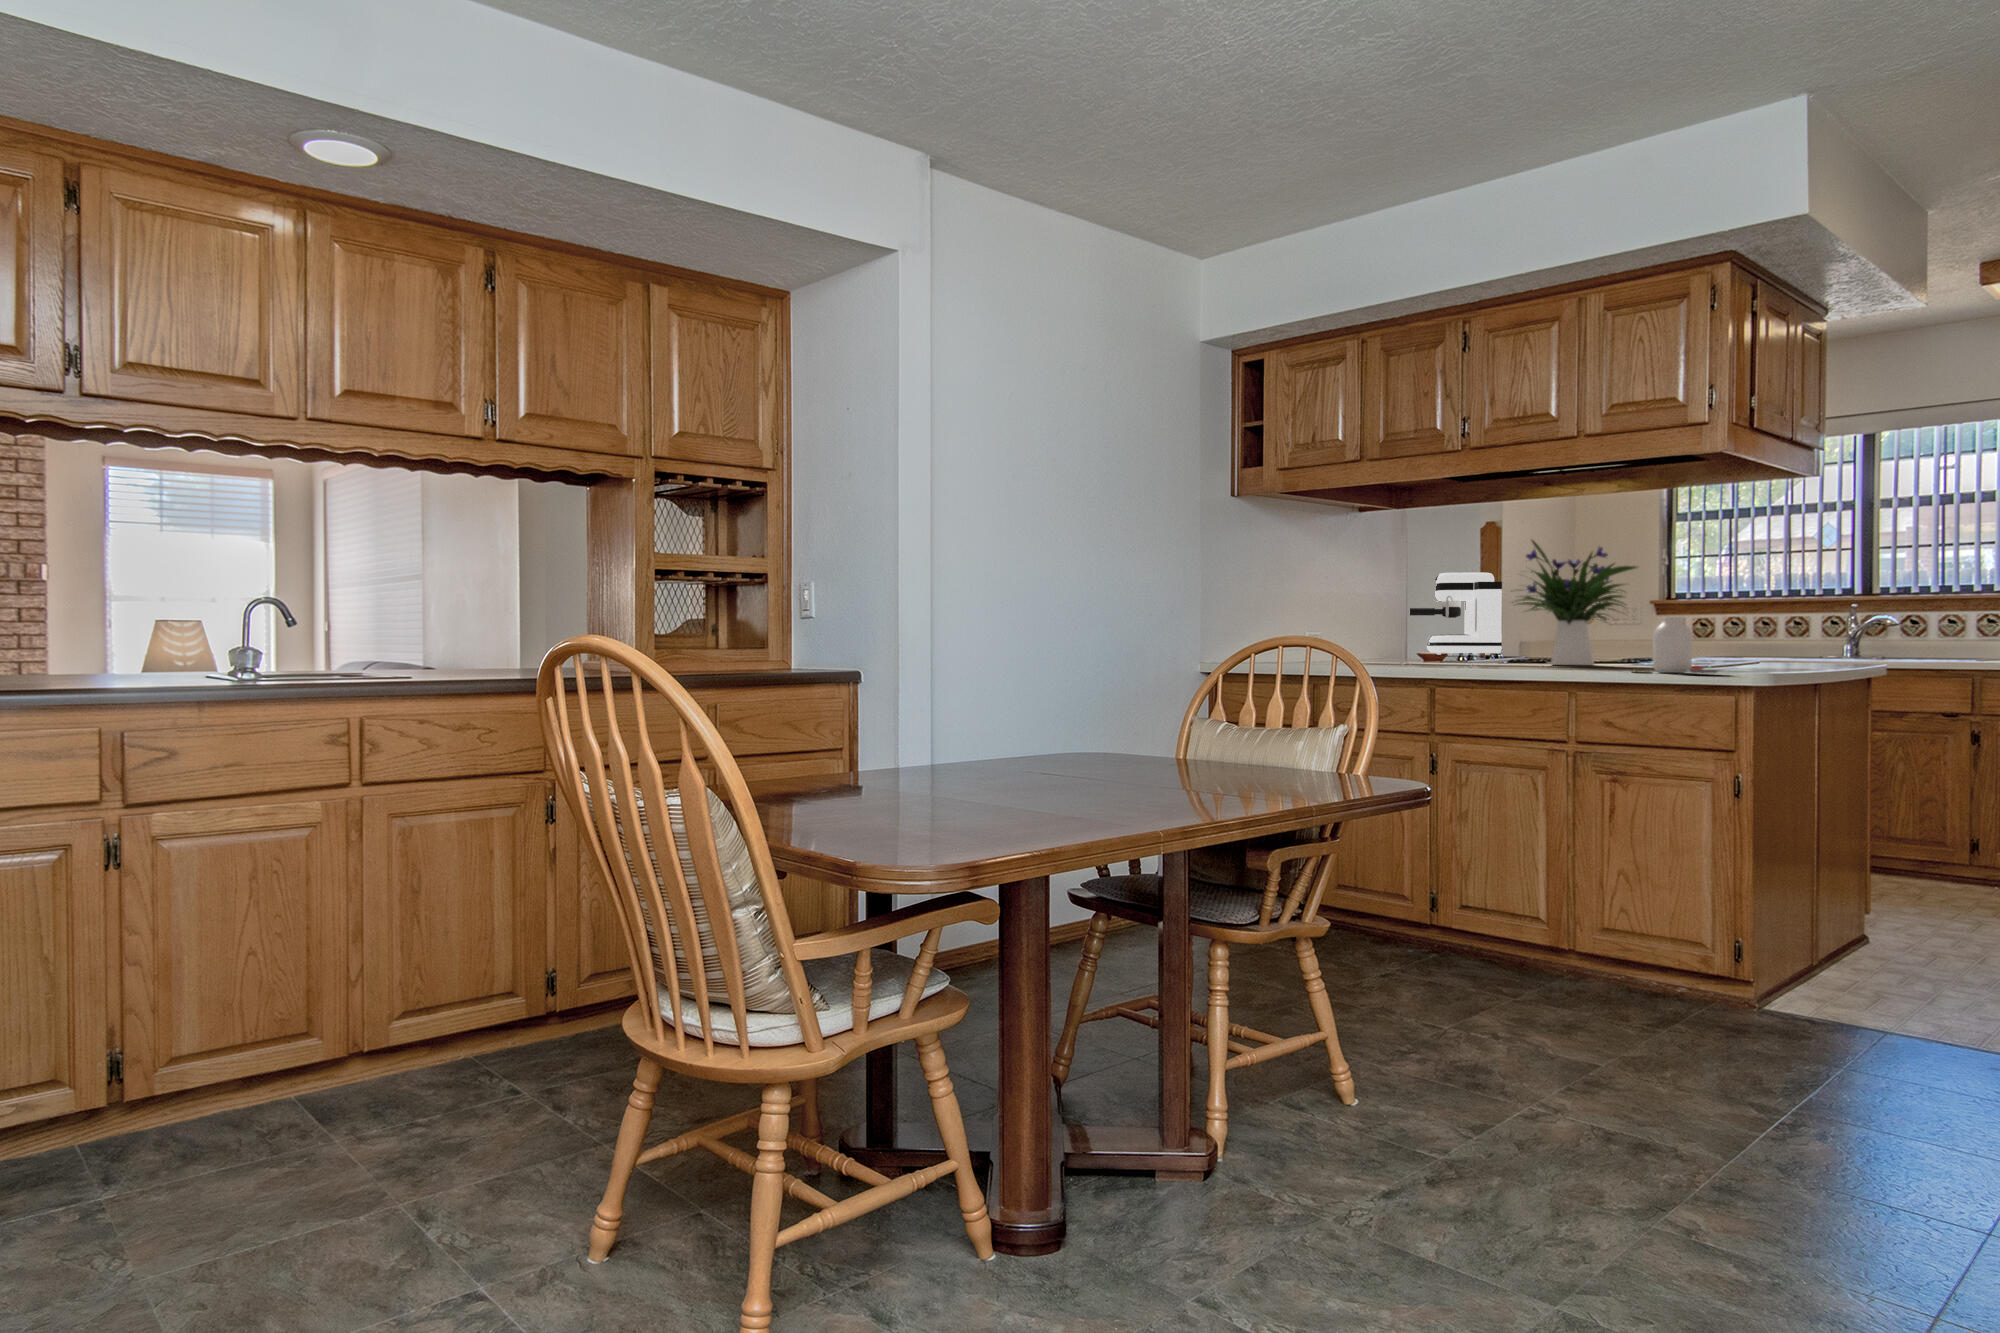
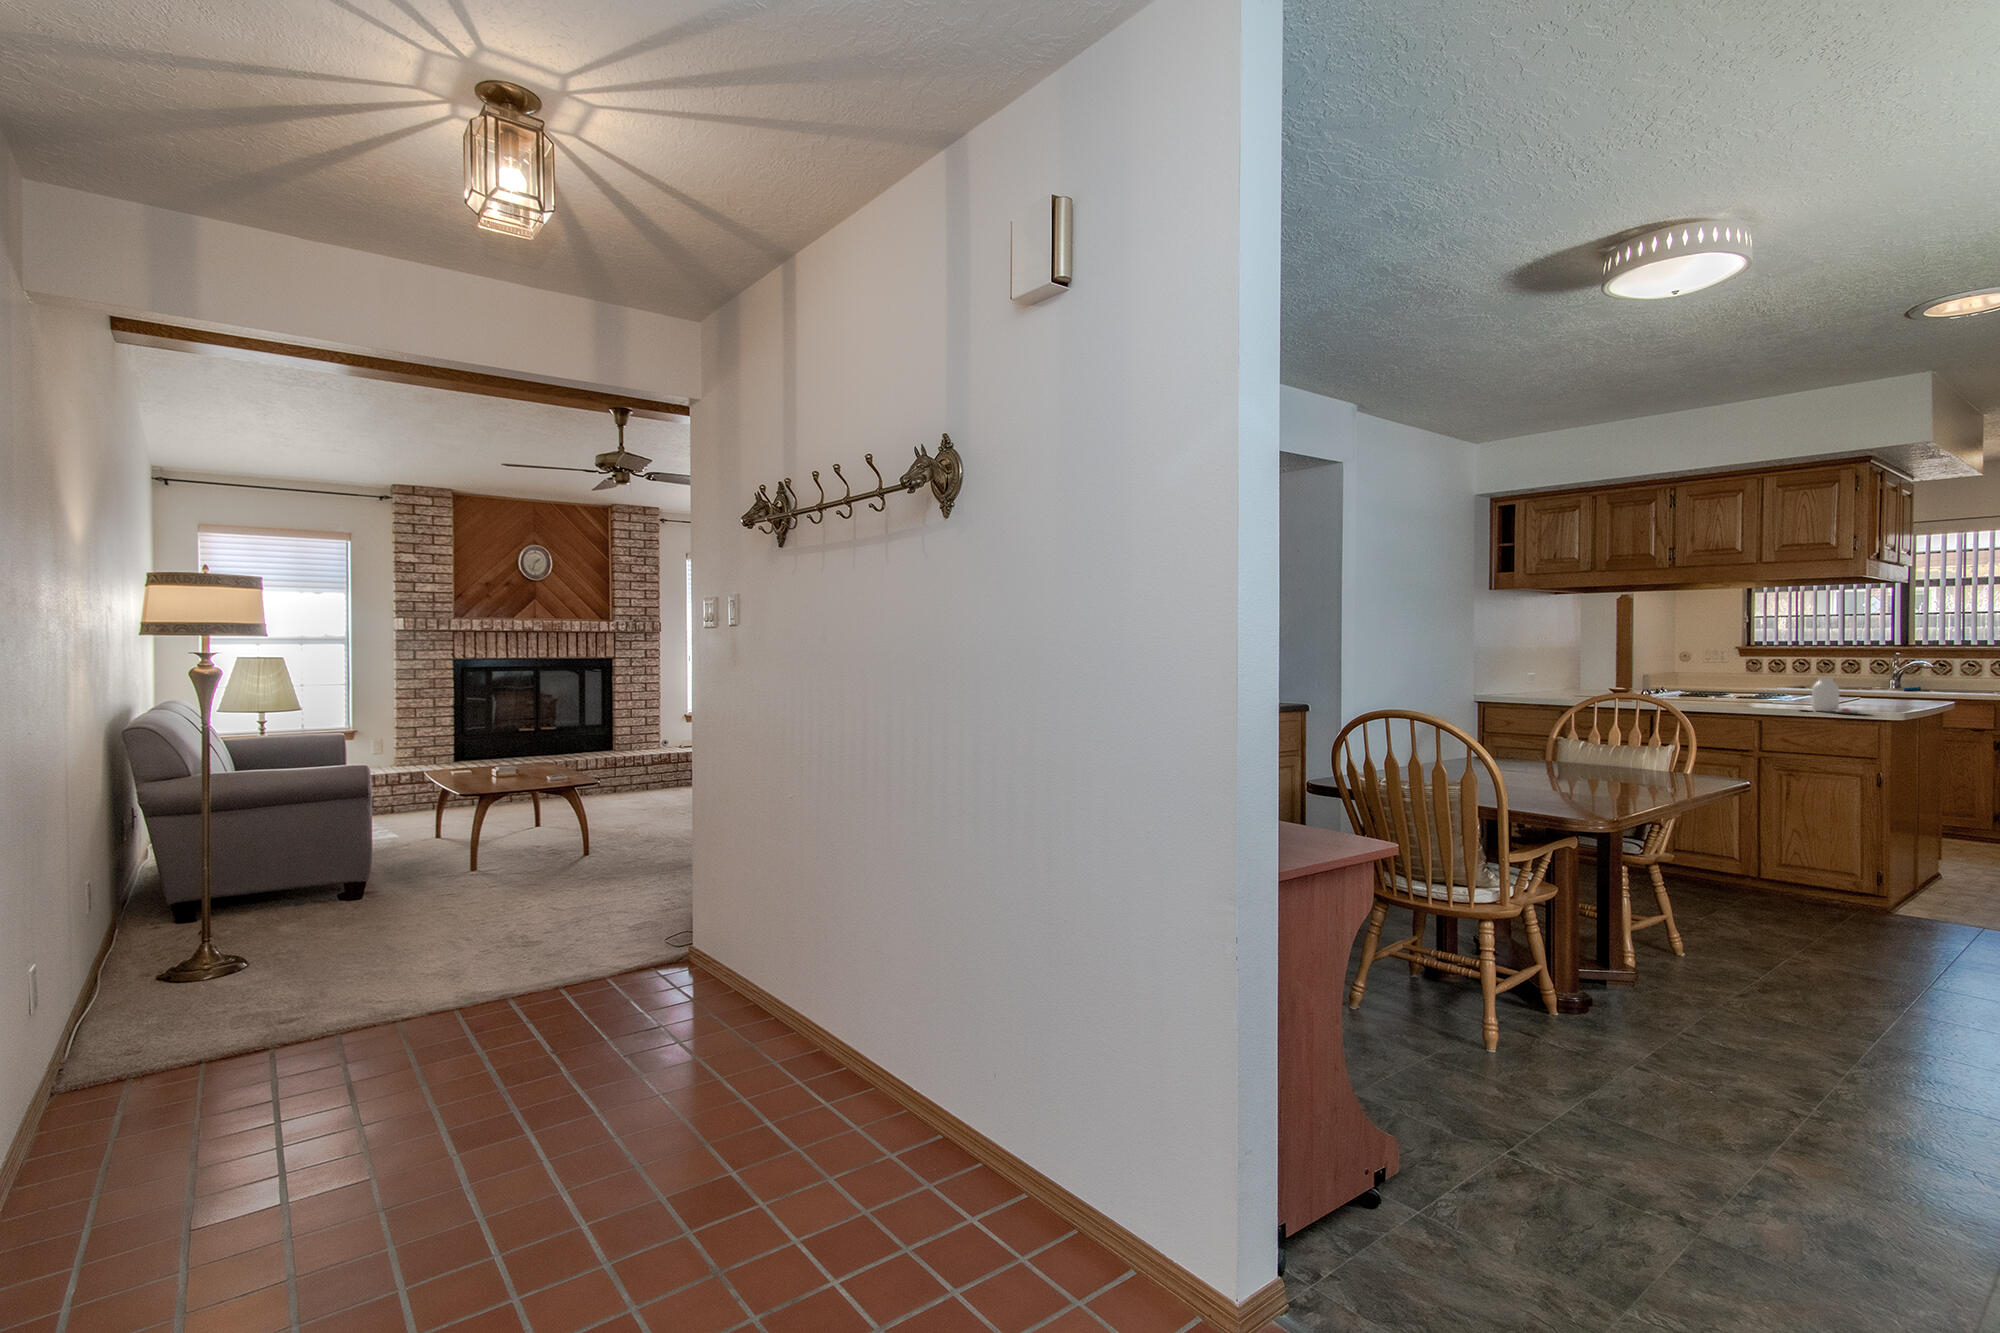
flower arrangement: present [1512,540,1636,665] -> none [1691,623,1785,702]
coffee maker: present [1410,573,1502,655] -> none [1590,635,1659,688]

